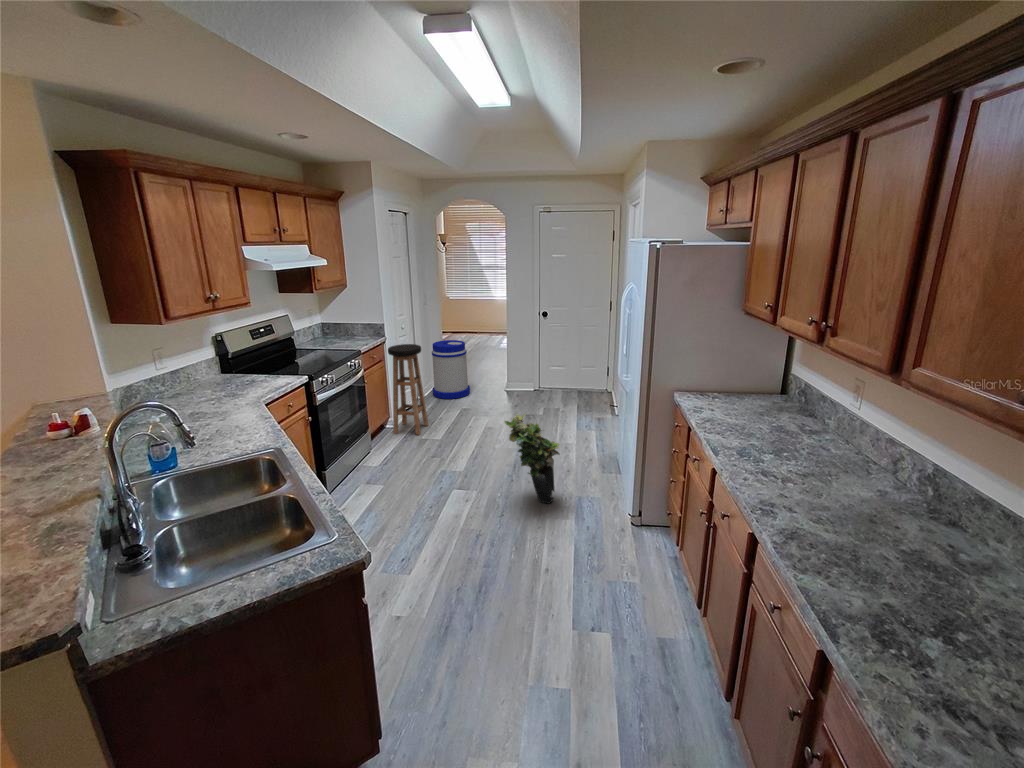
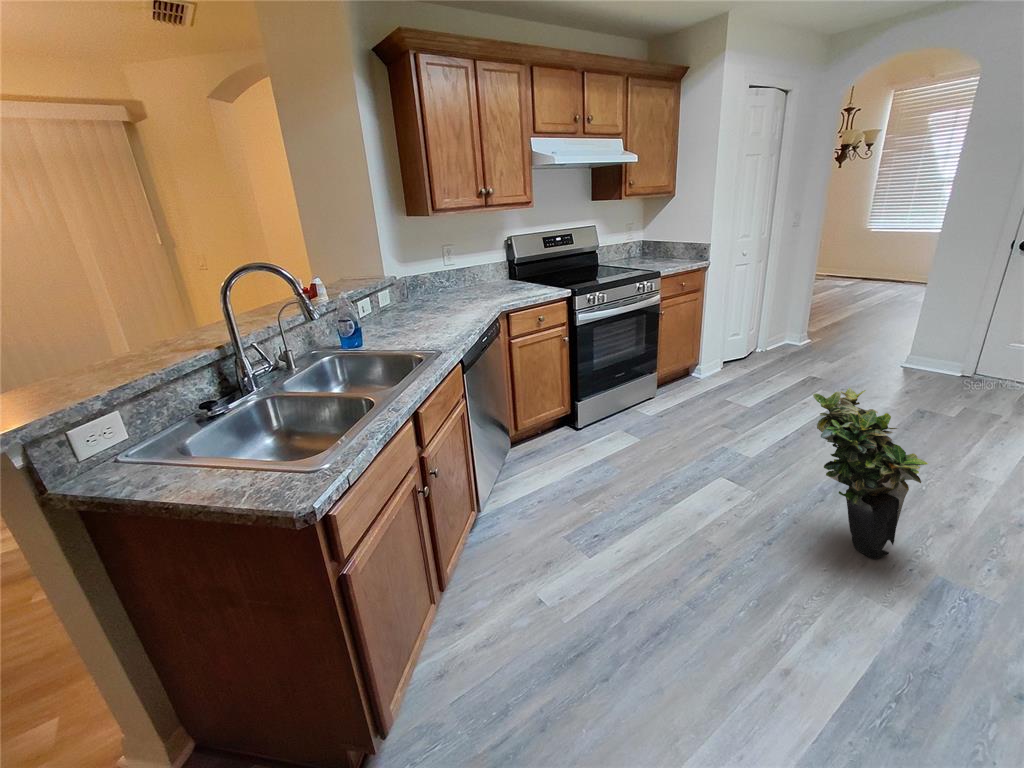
trash can: present [432,340,470,399] -> none [780,278,848,361]
bar stool: present [388,344,428,435] -> none [695,272,754,394]

